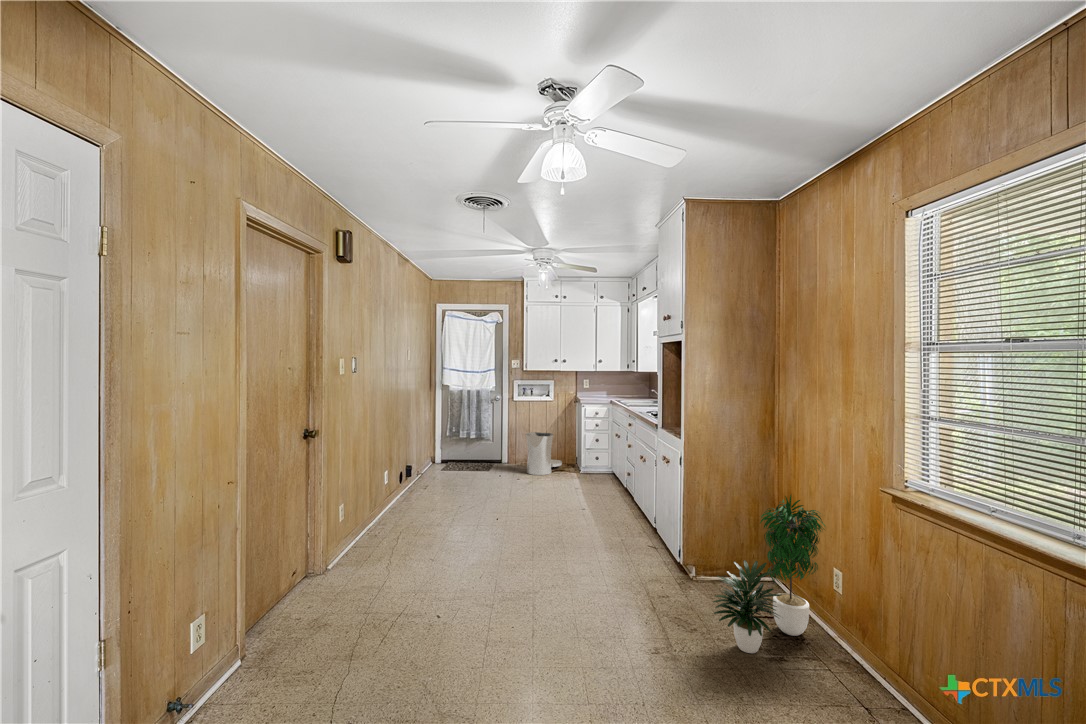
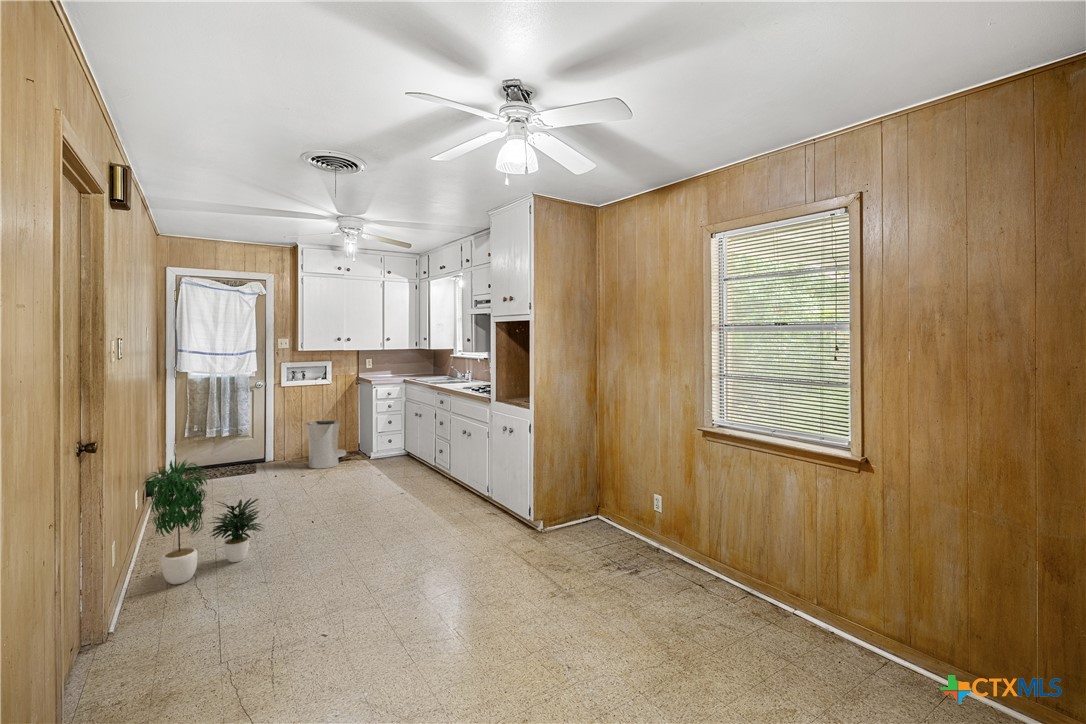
potted plant: present [713,495,825,653] -> present [143,459,263,584]

